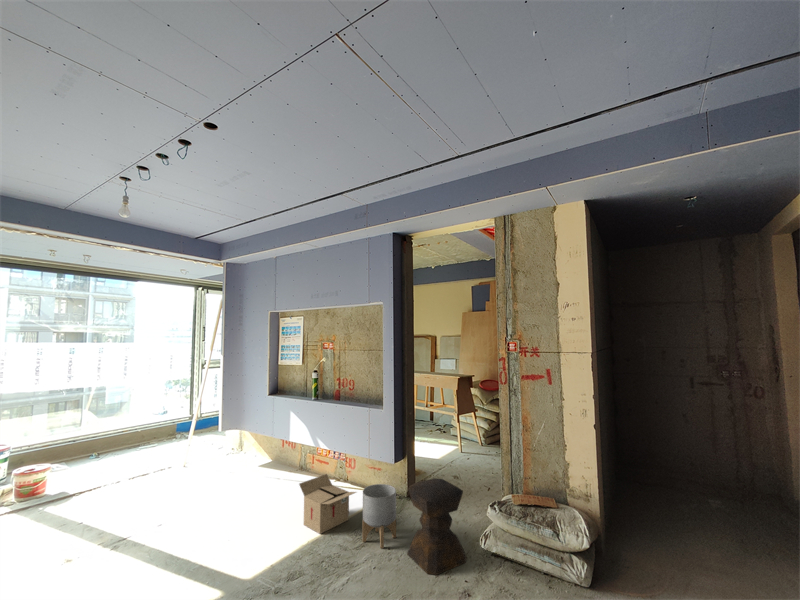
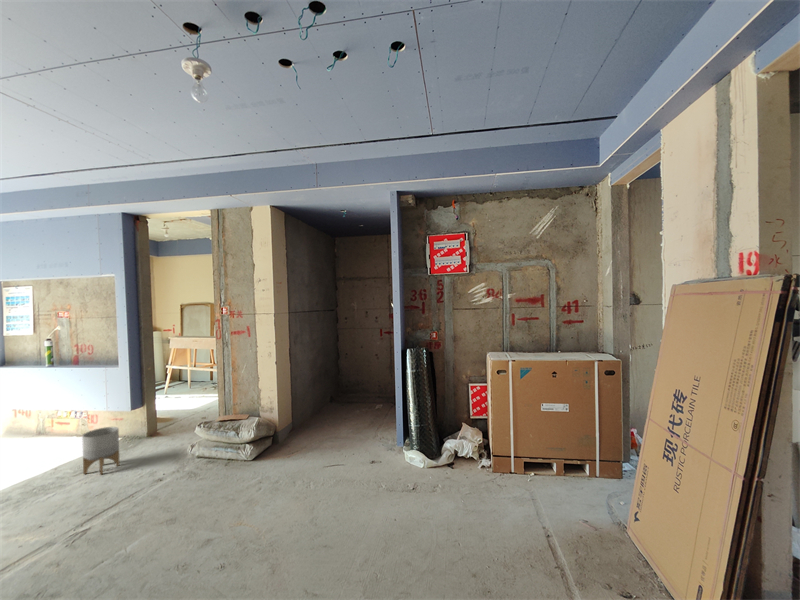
cardboard box: present [299,474,356,534] -> none [14,430,83,478]
stool: present [407,478,467,575] -> none [124,414,177,481]

